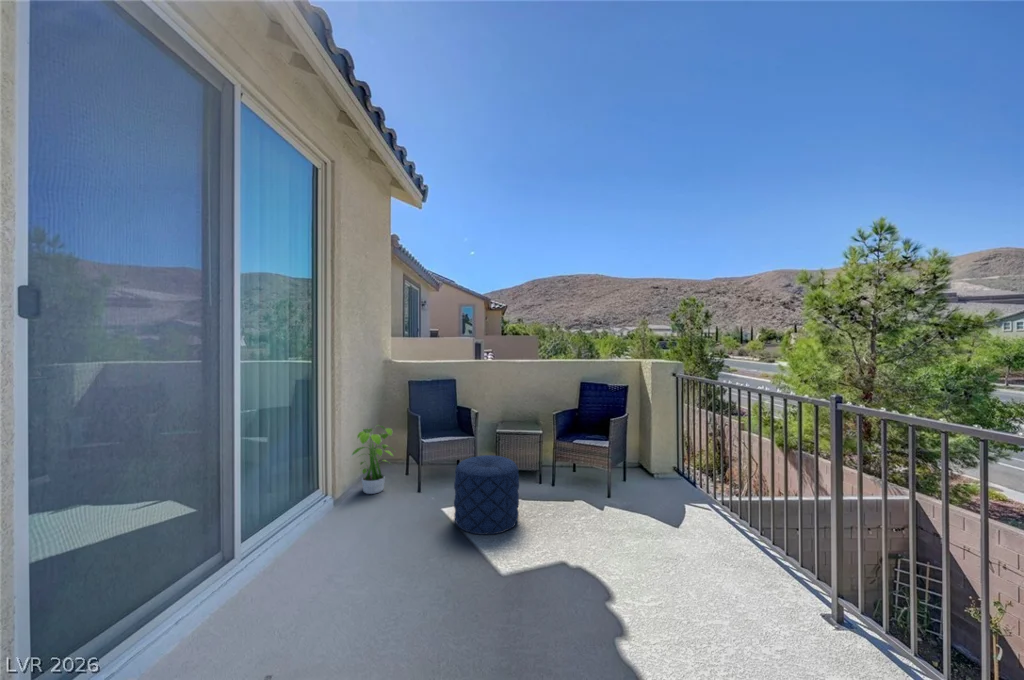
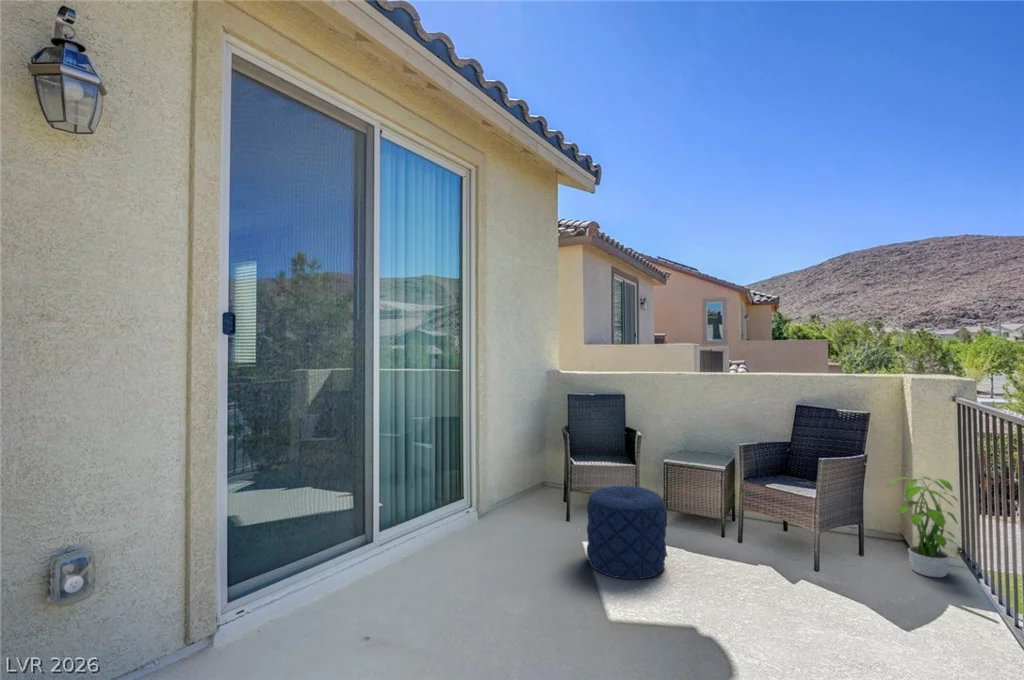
potted plant: present [352,426,394,494] -> present [885,477,959,578]

